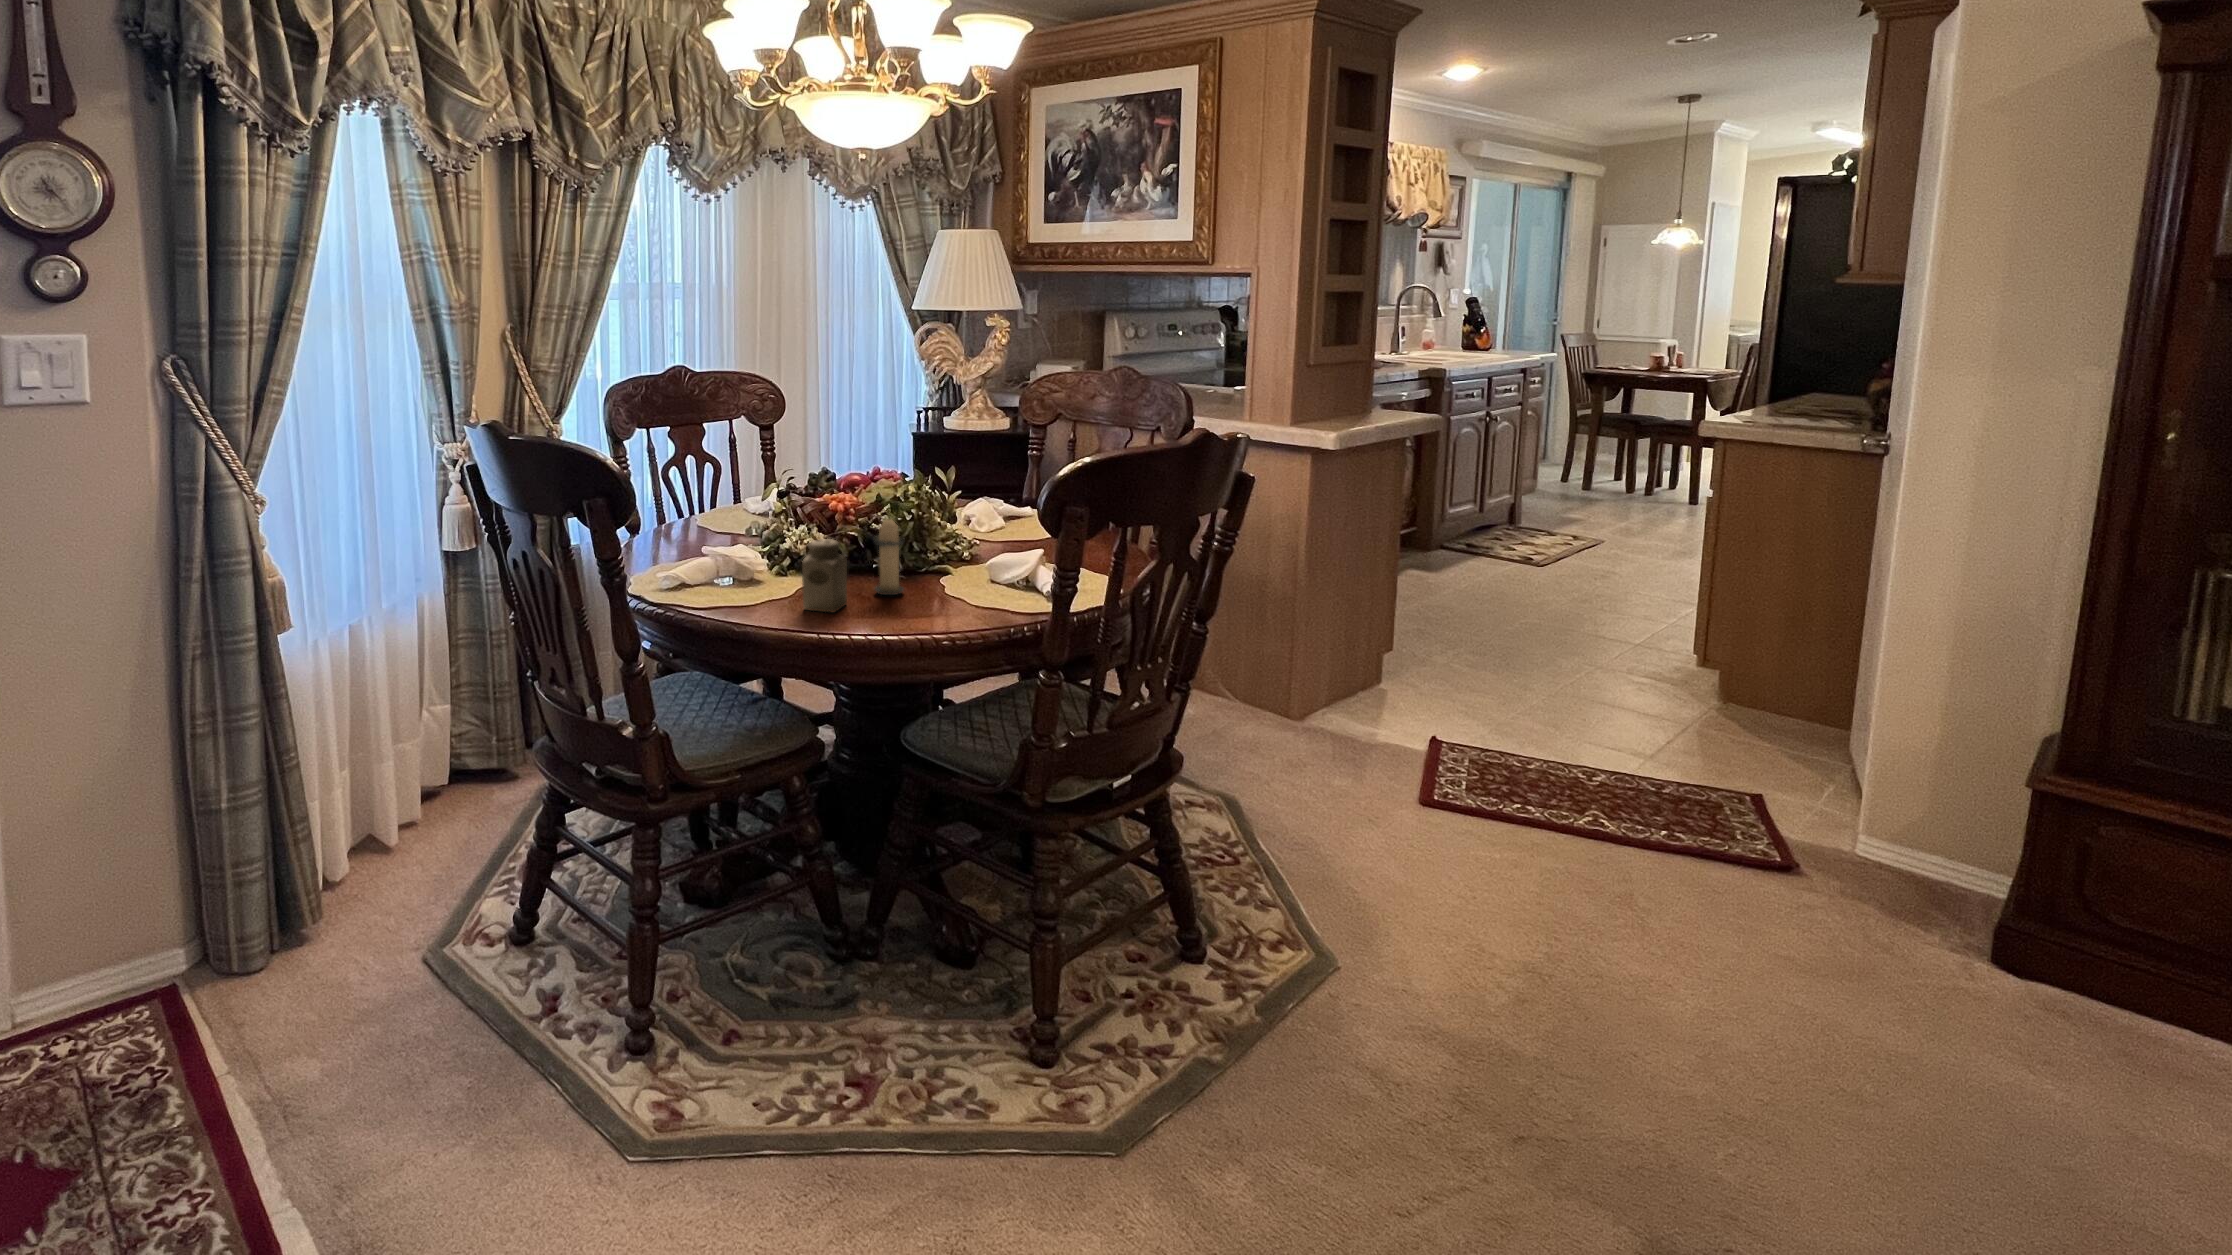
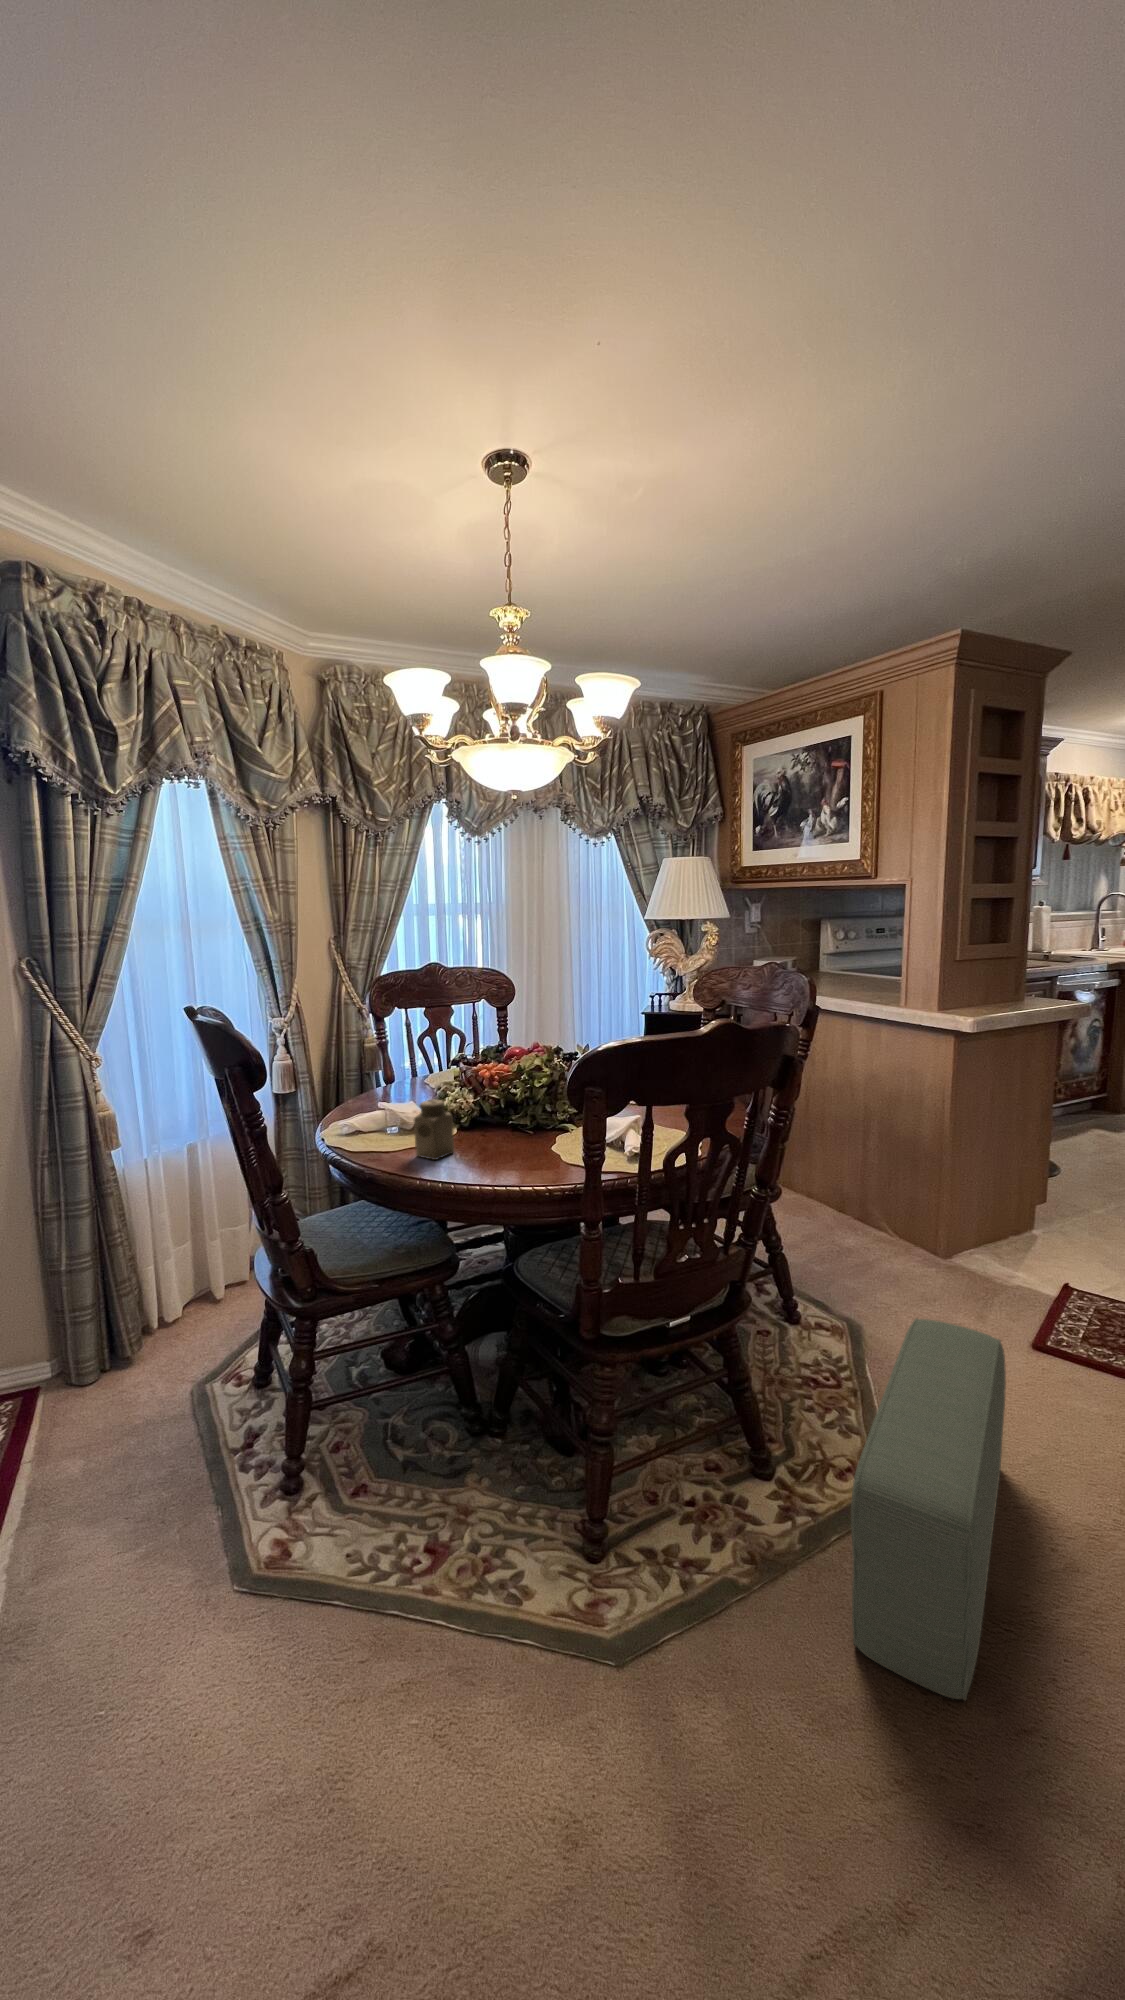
candle: present [874,519,905,595] -> none [479,1081,512,1148]
pouf: none [1328,766,1470,1118] -> present [851,1318,1006,1700]

